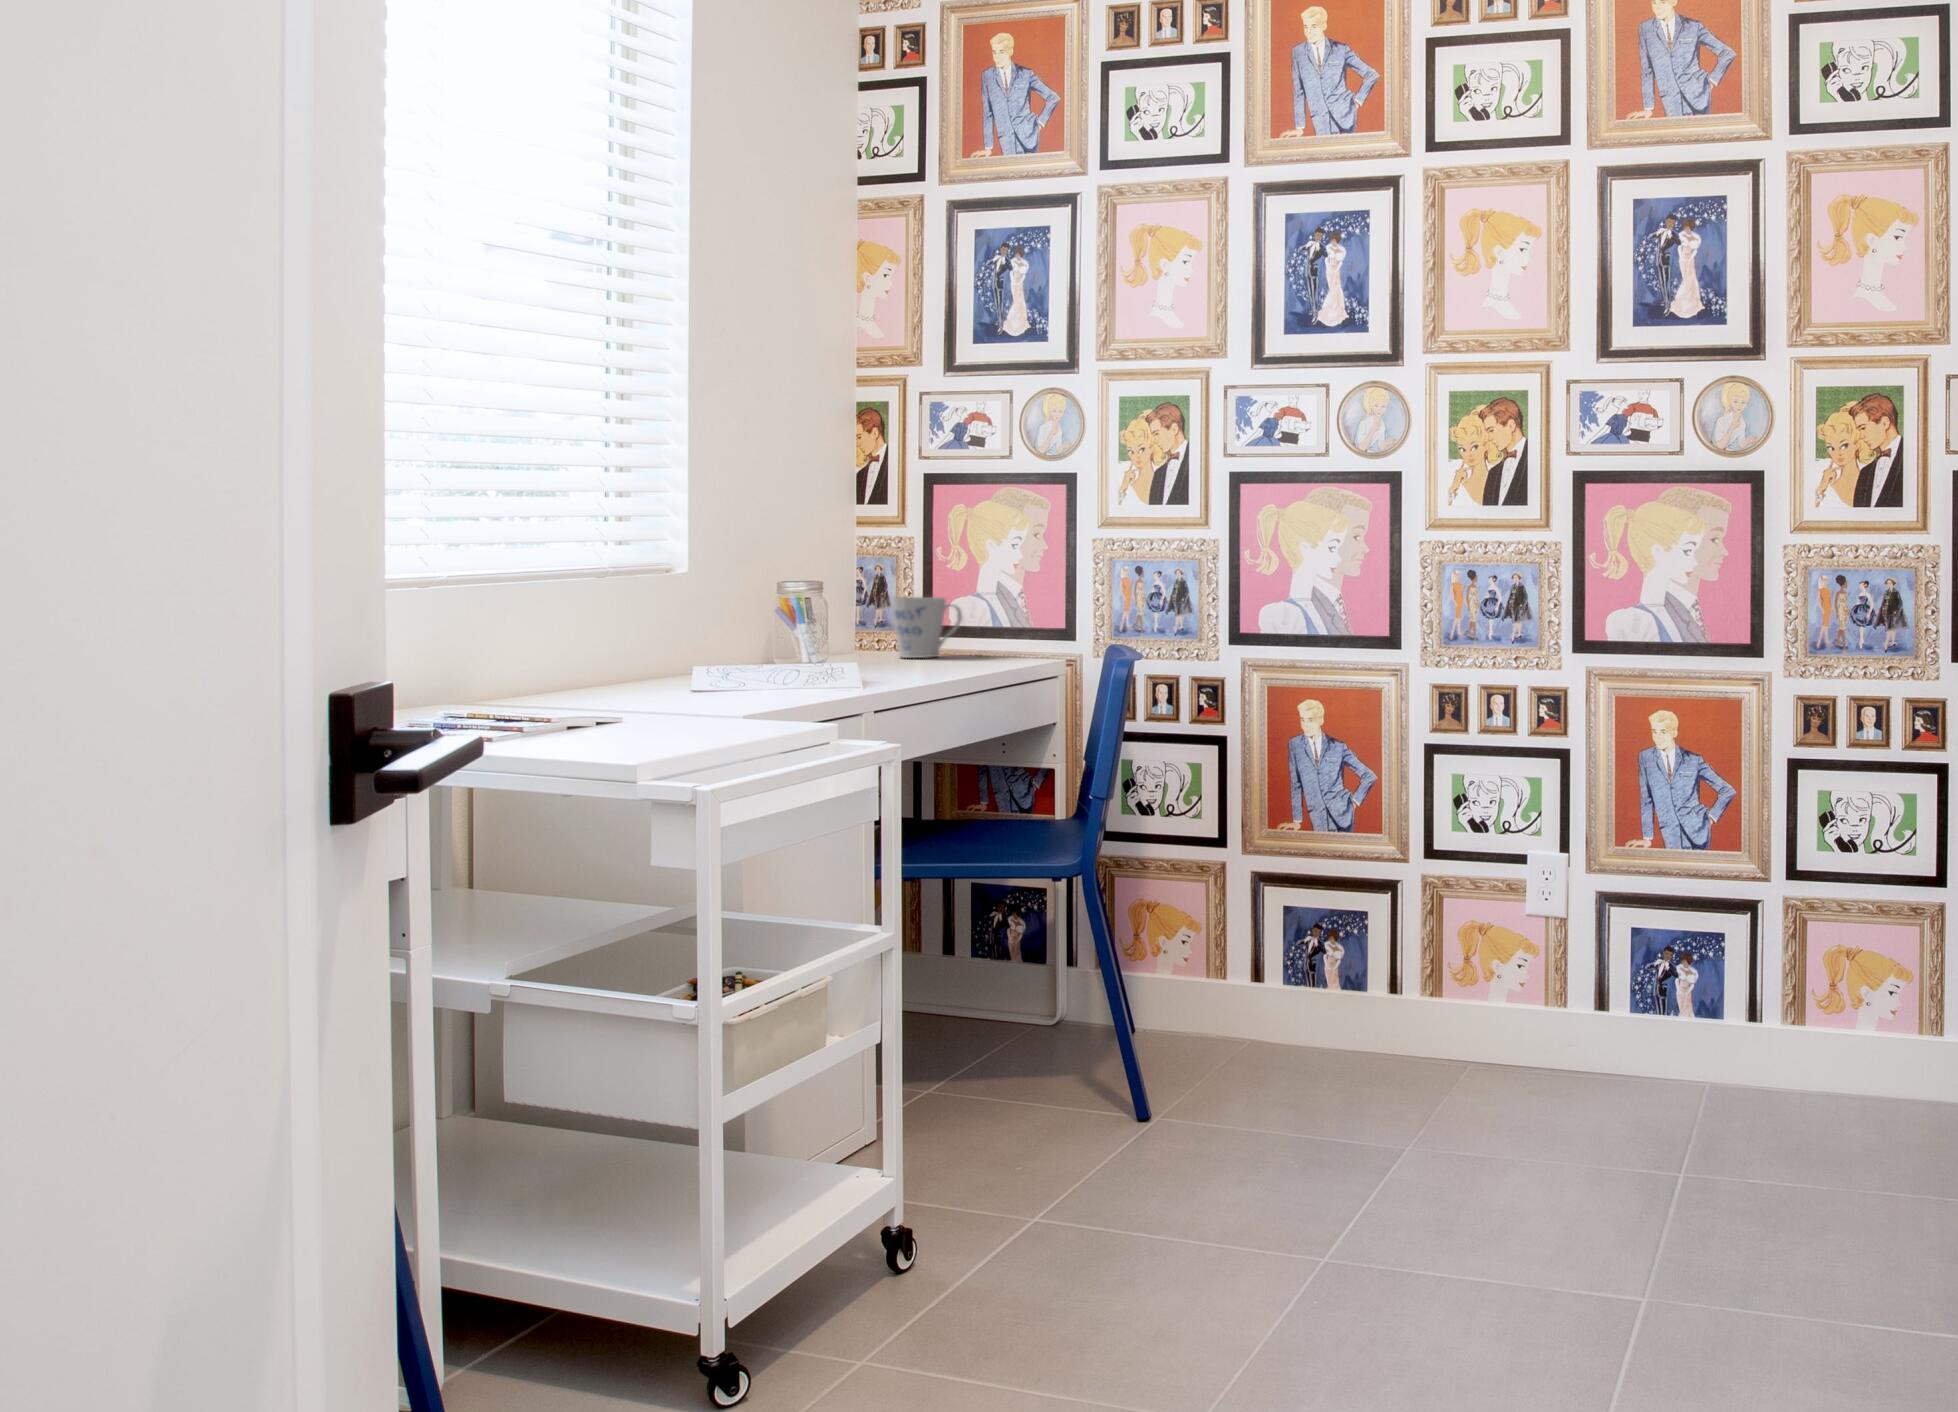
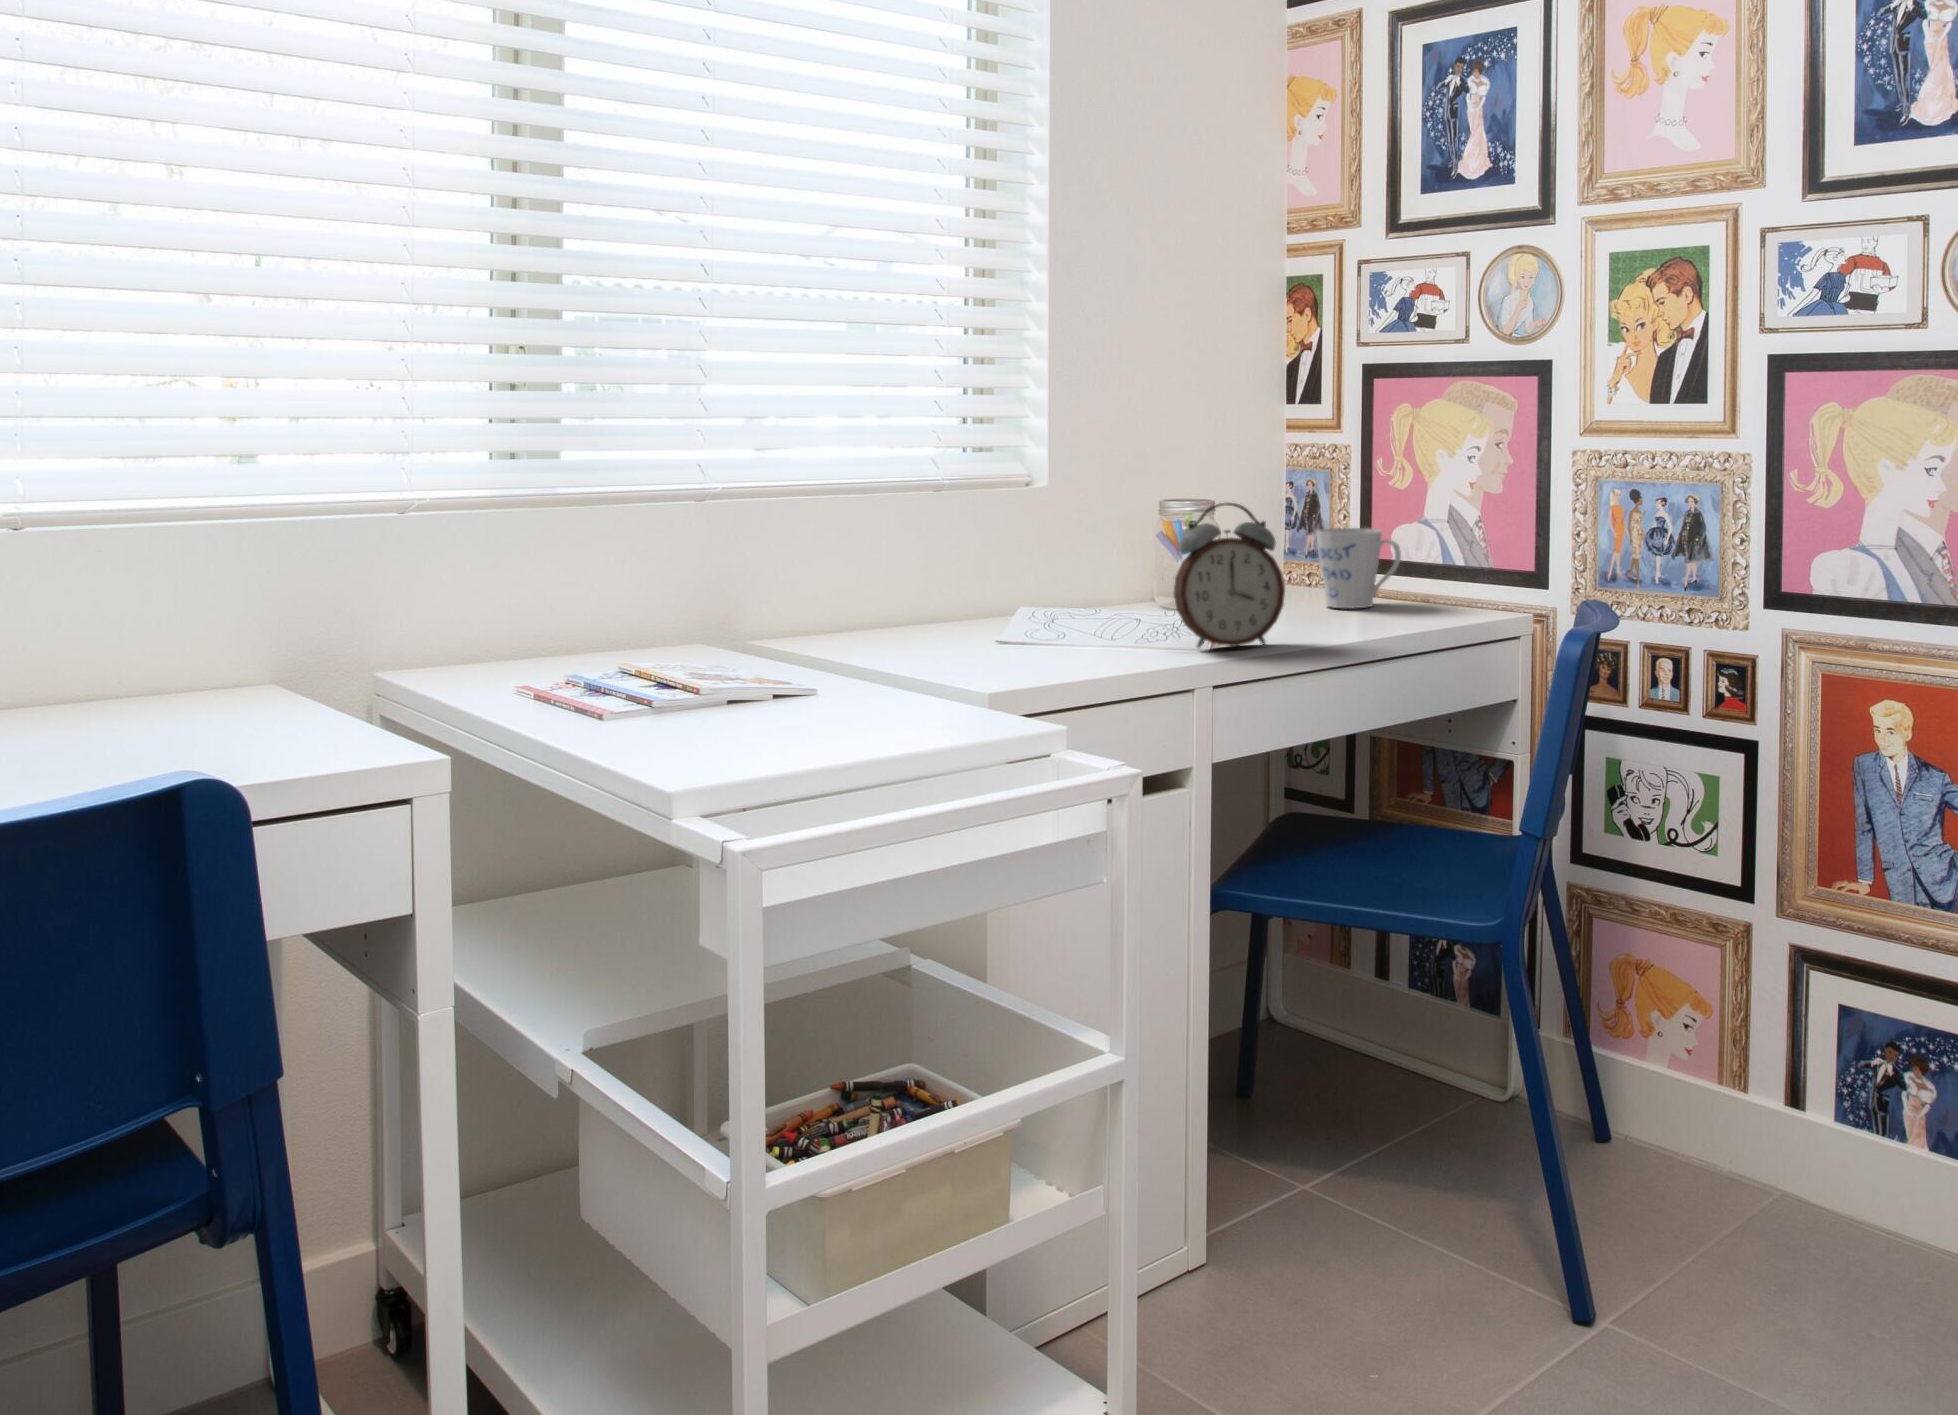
alarm clock: none [787,564,881,677] -> present [1174,503,1285,648]

